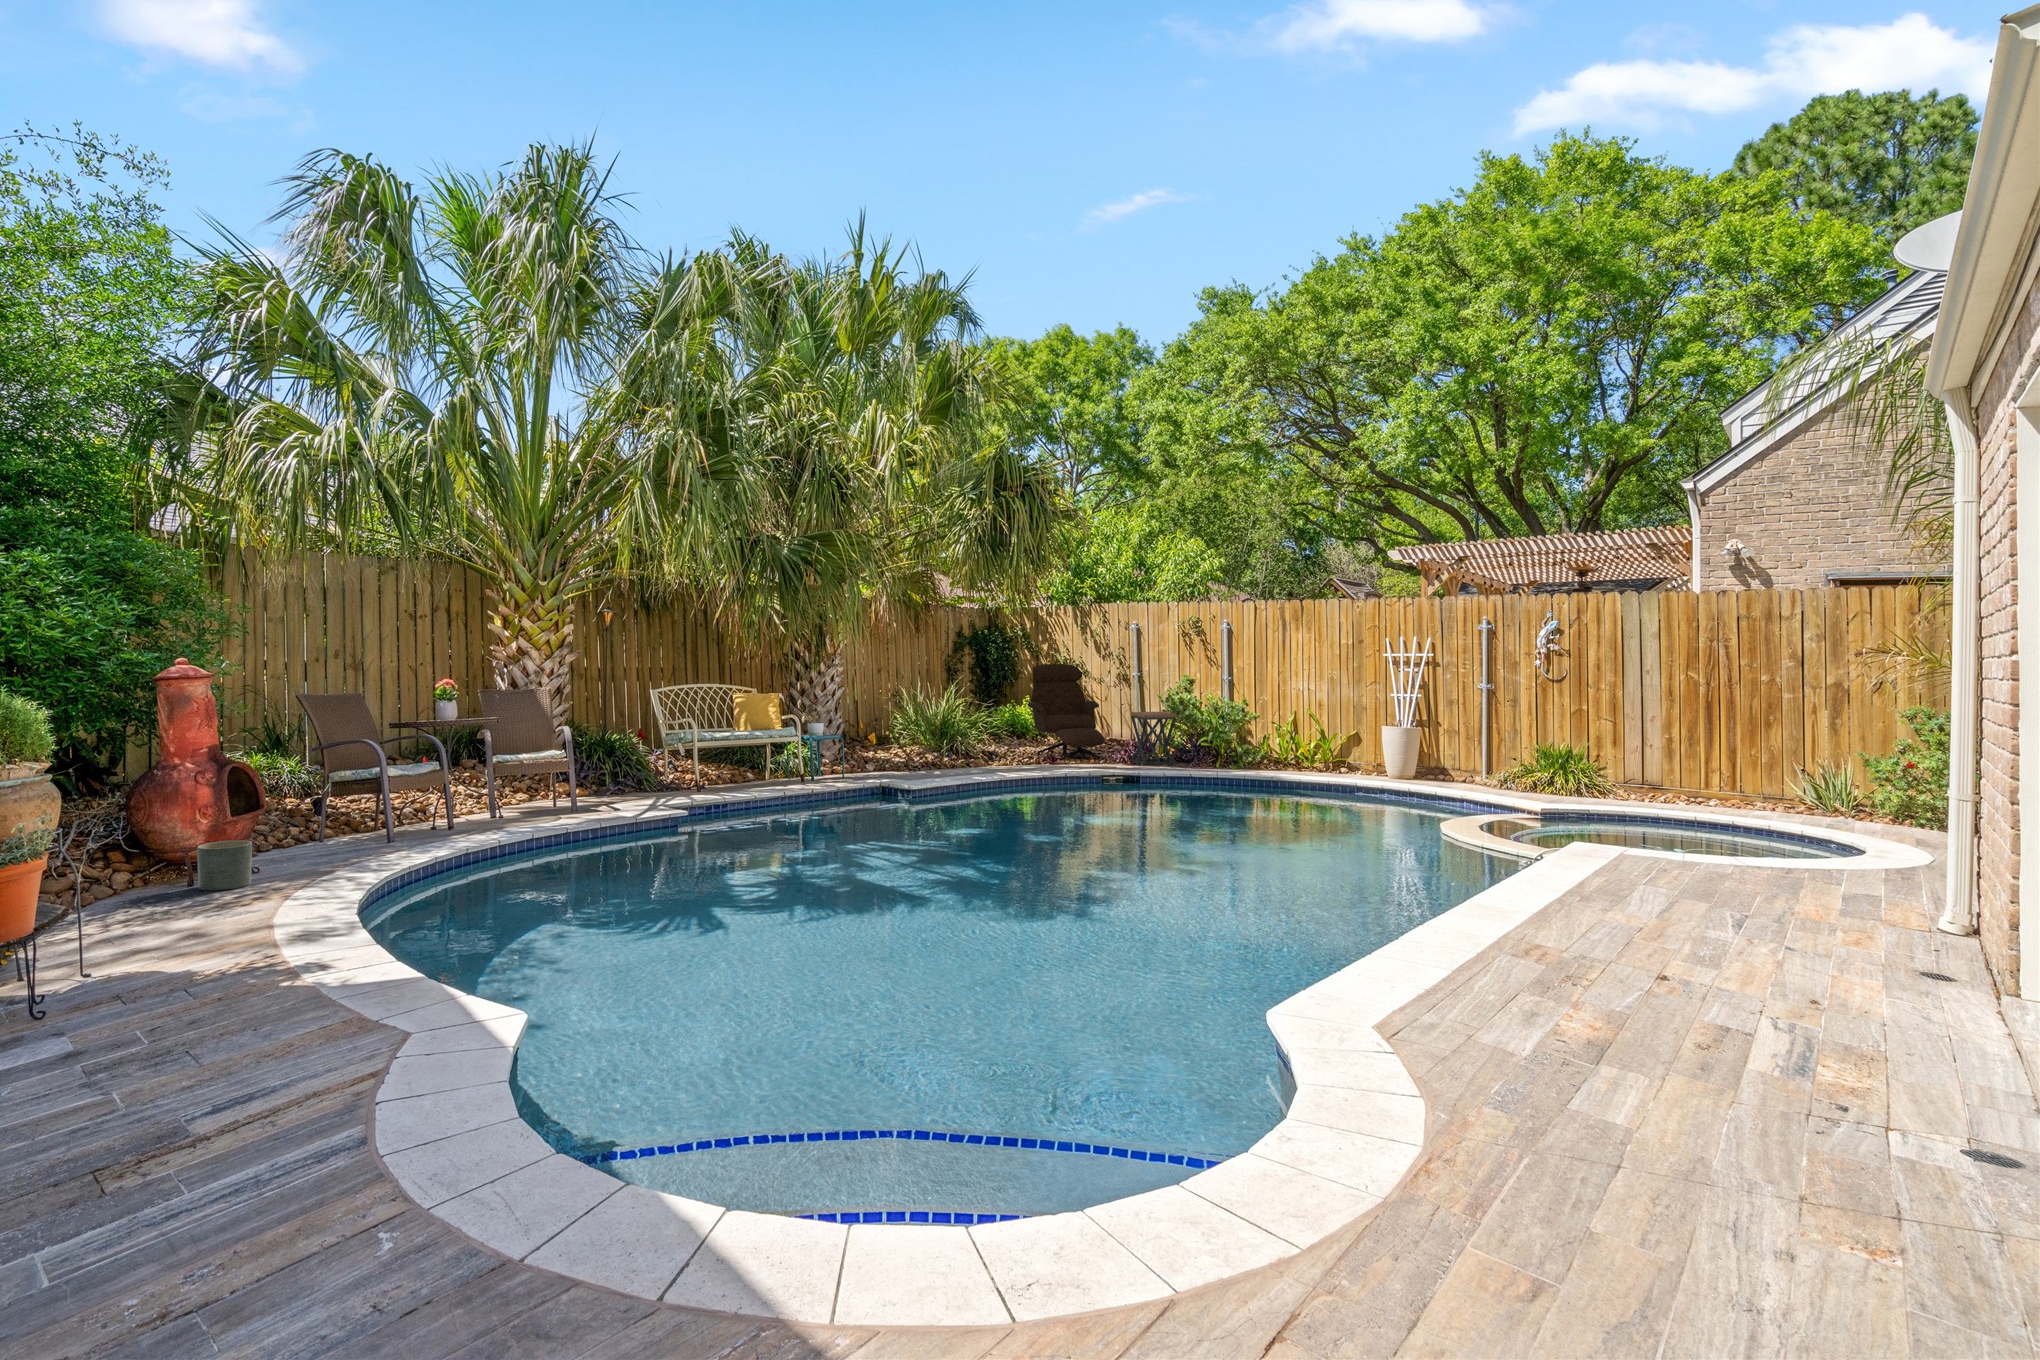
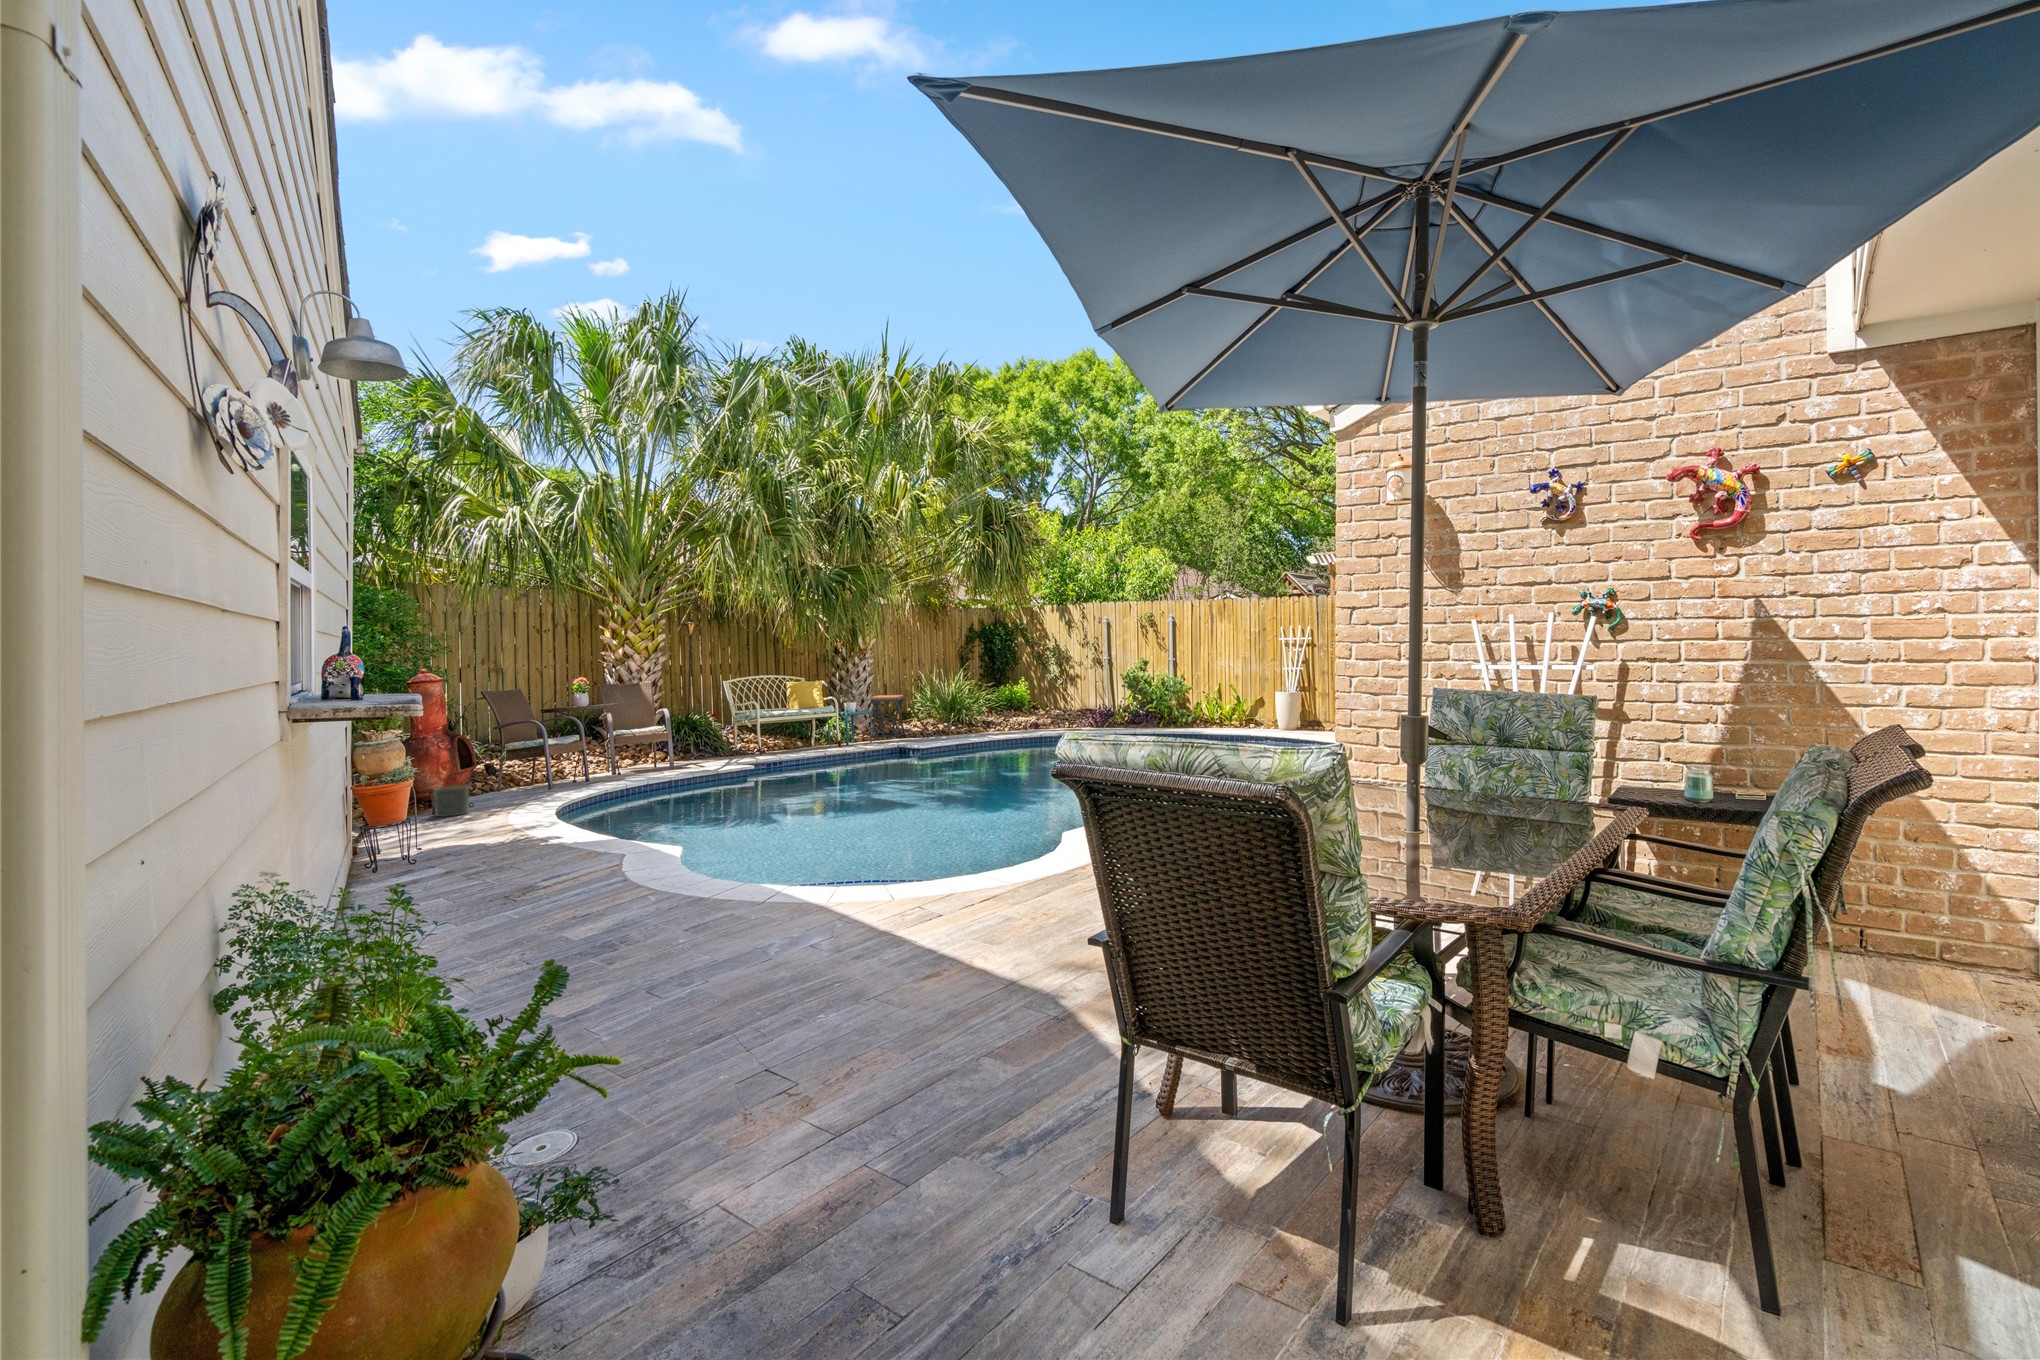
lounge chair: present [1027,664,1104,760] -> none [1022,652,1079,726]
stool: present [1131,712,1176,765] -> present [870,695,905,737]

